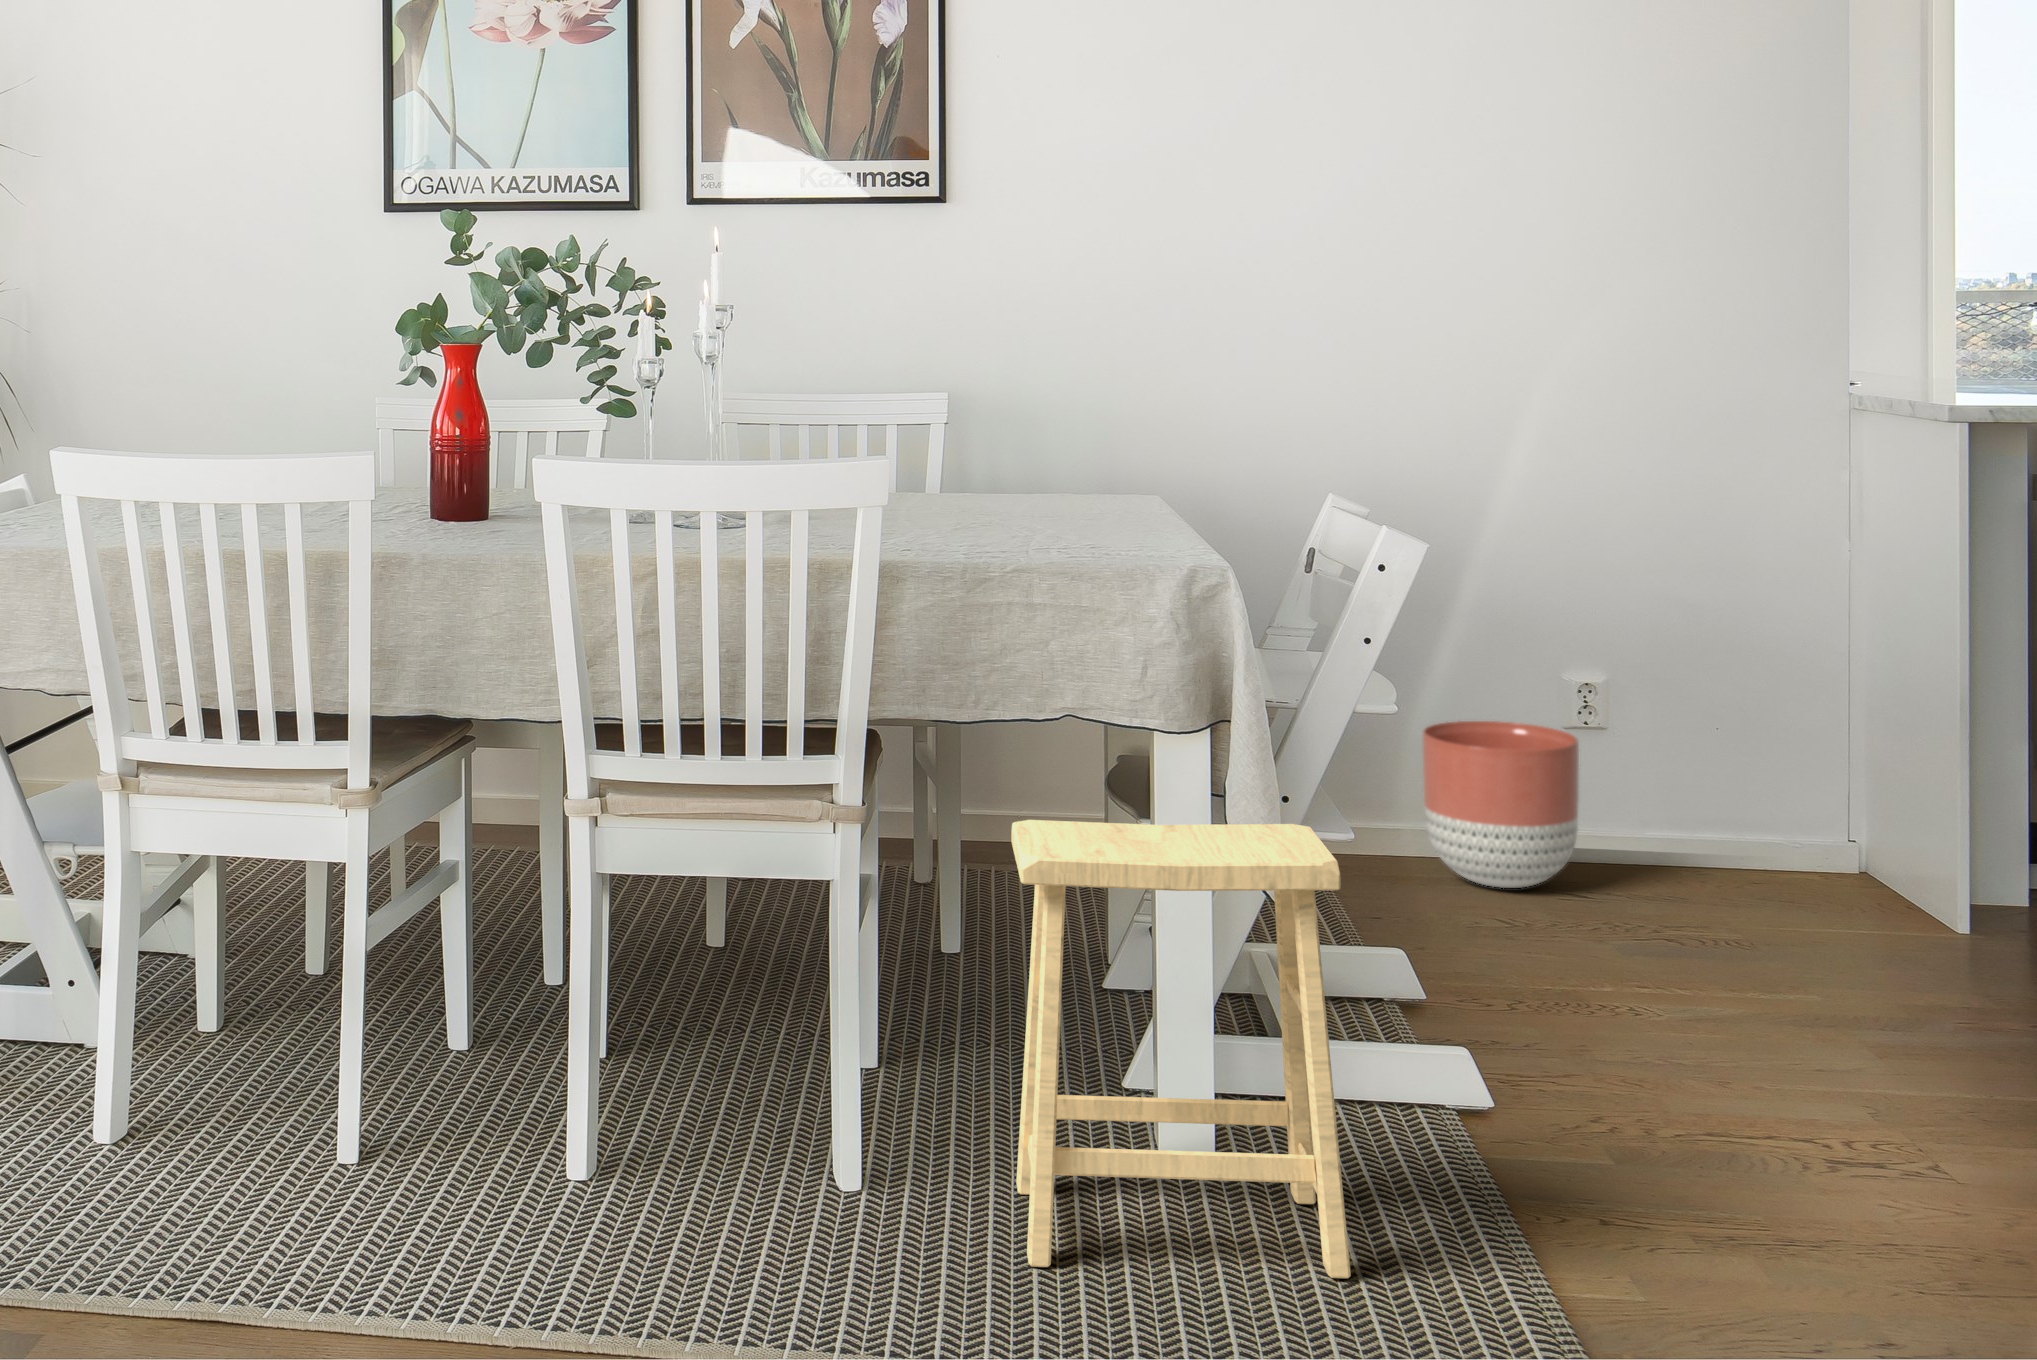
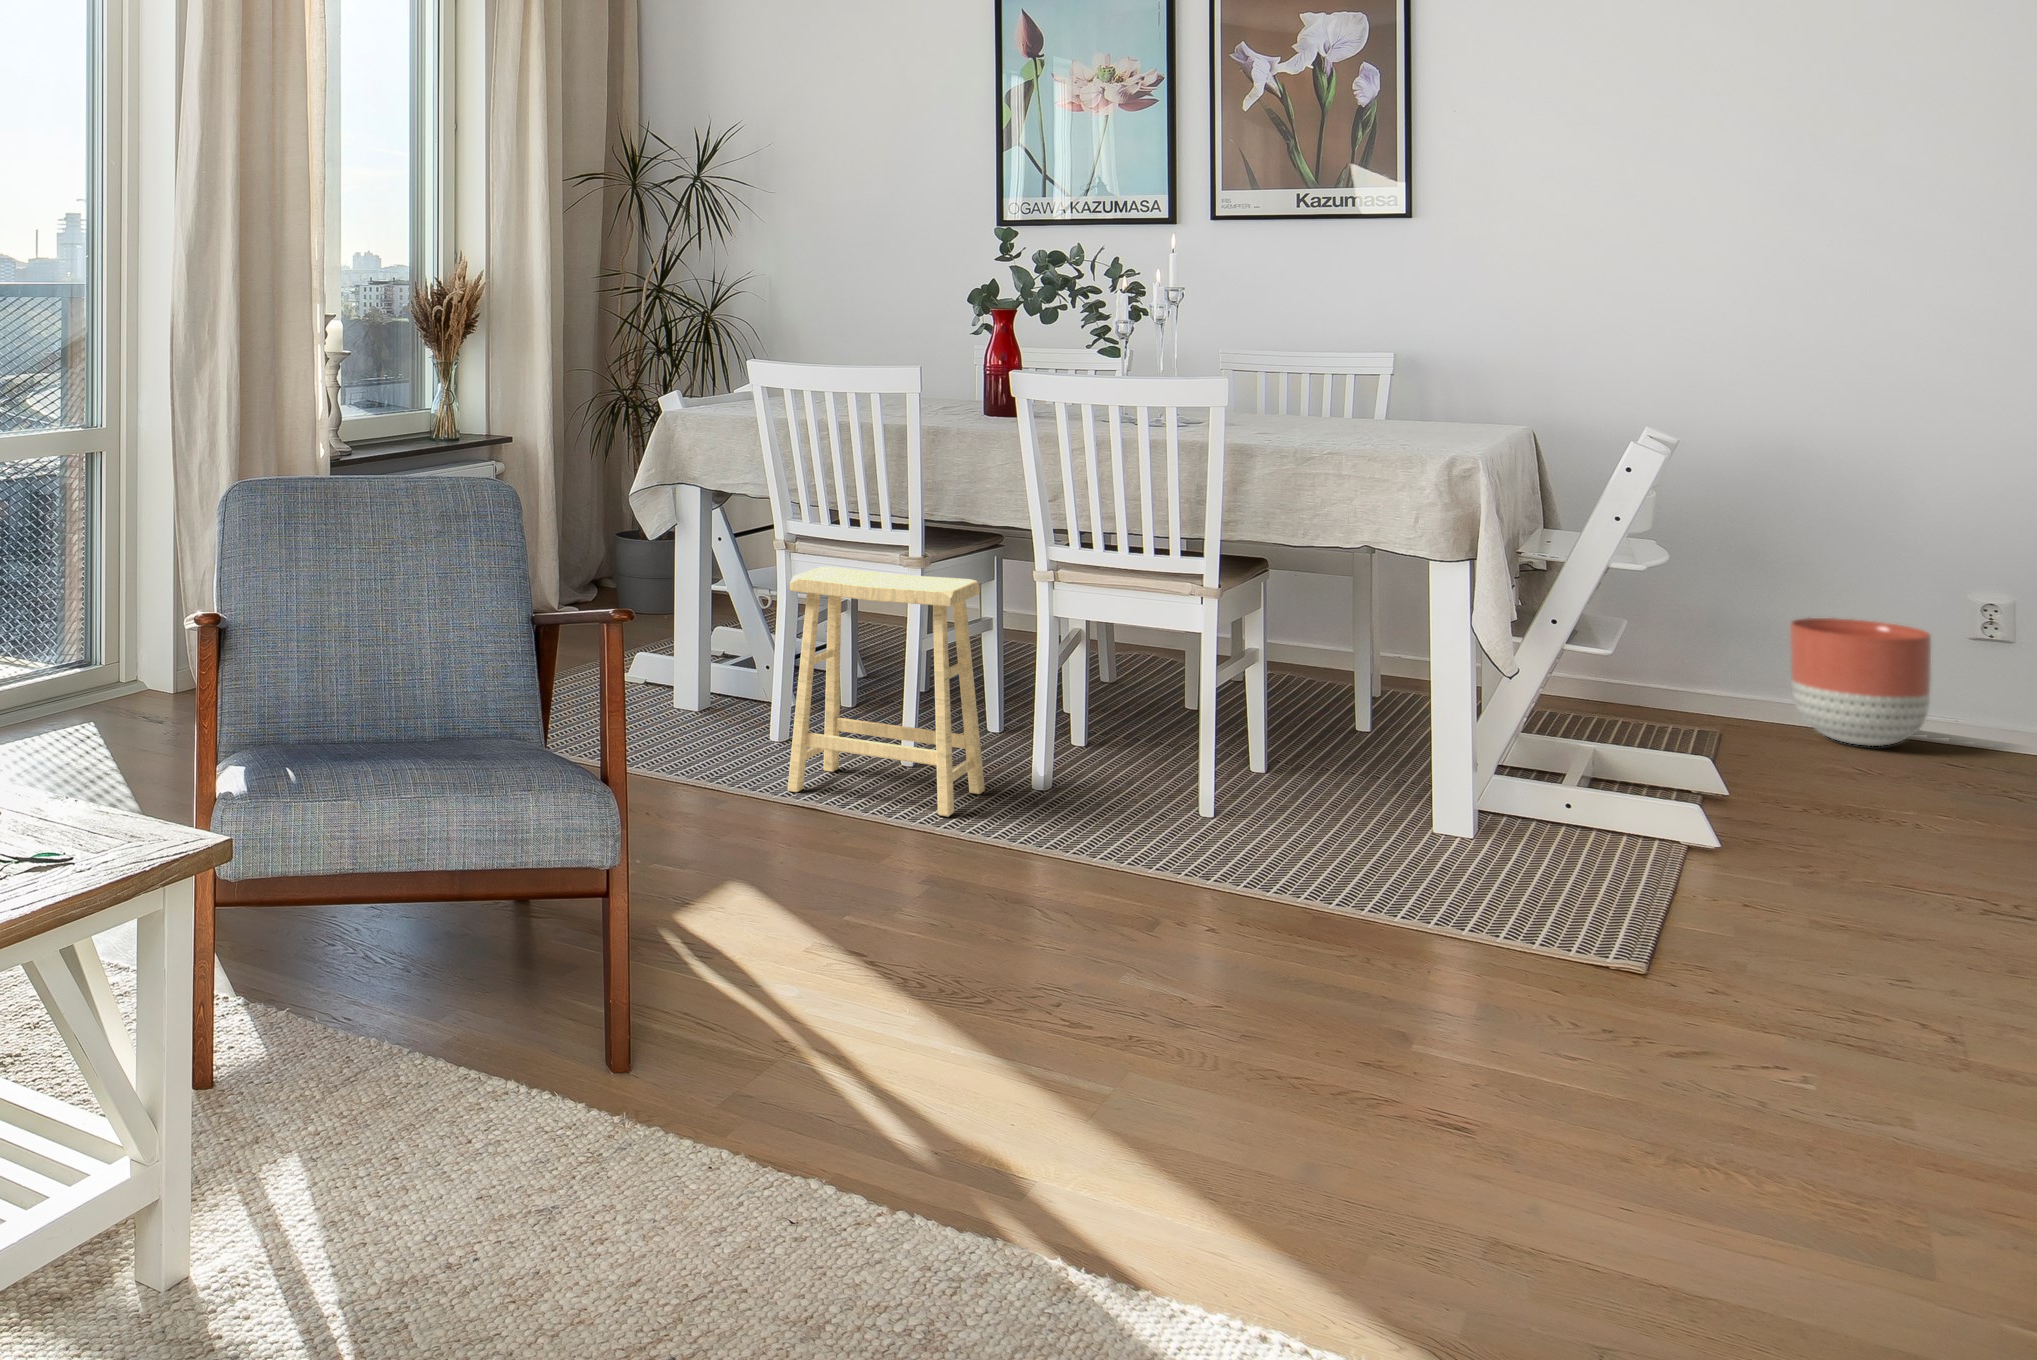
footstool: present [1011,820,1351,1278] -> present [788,567,985,816]

